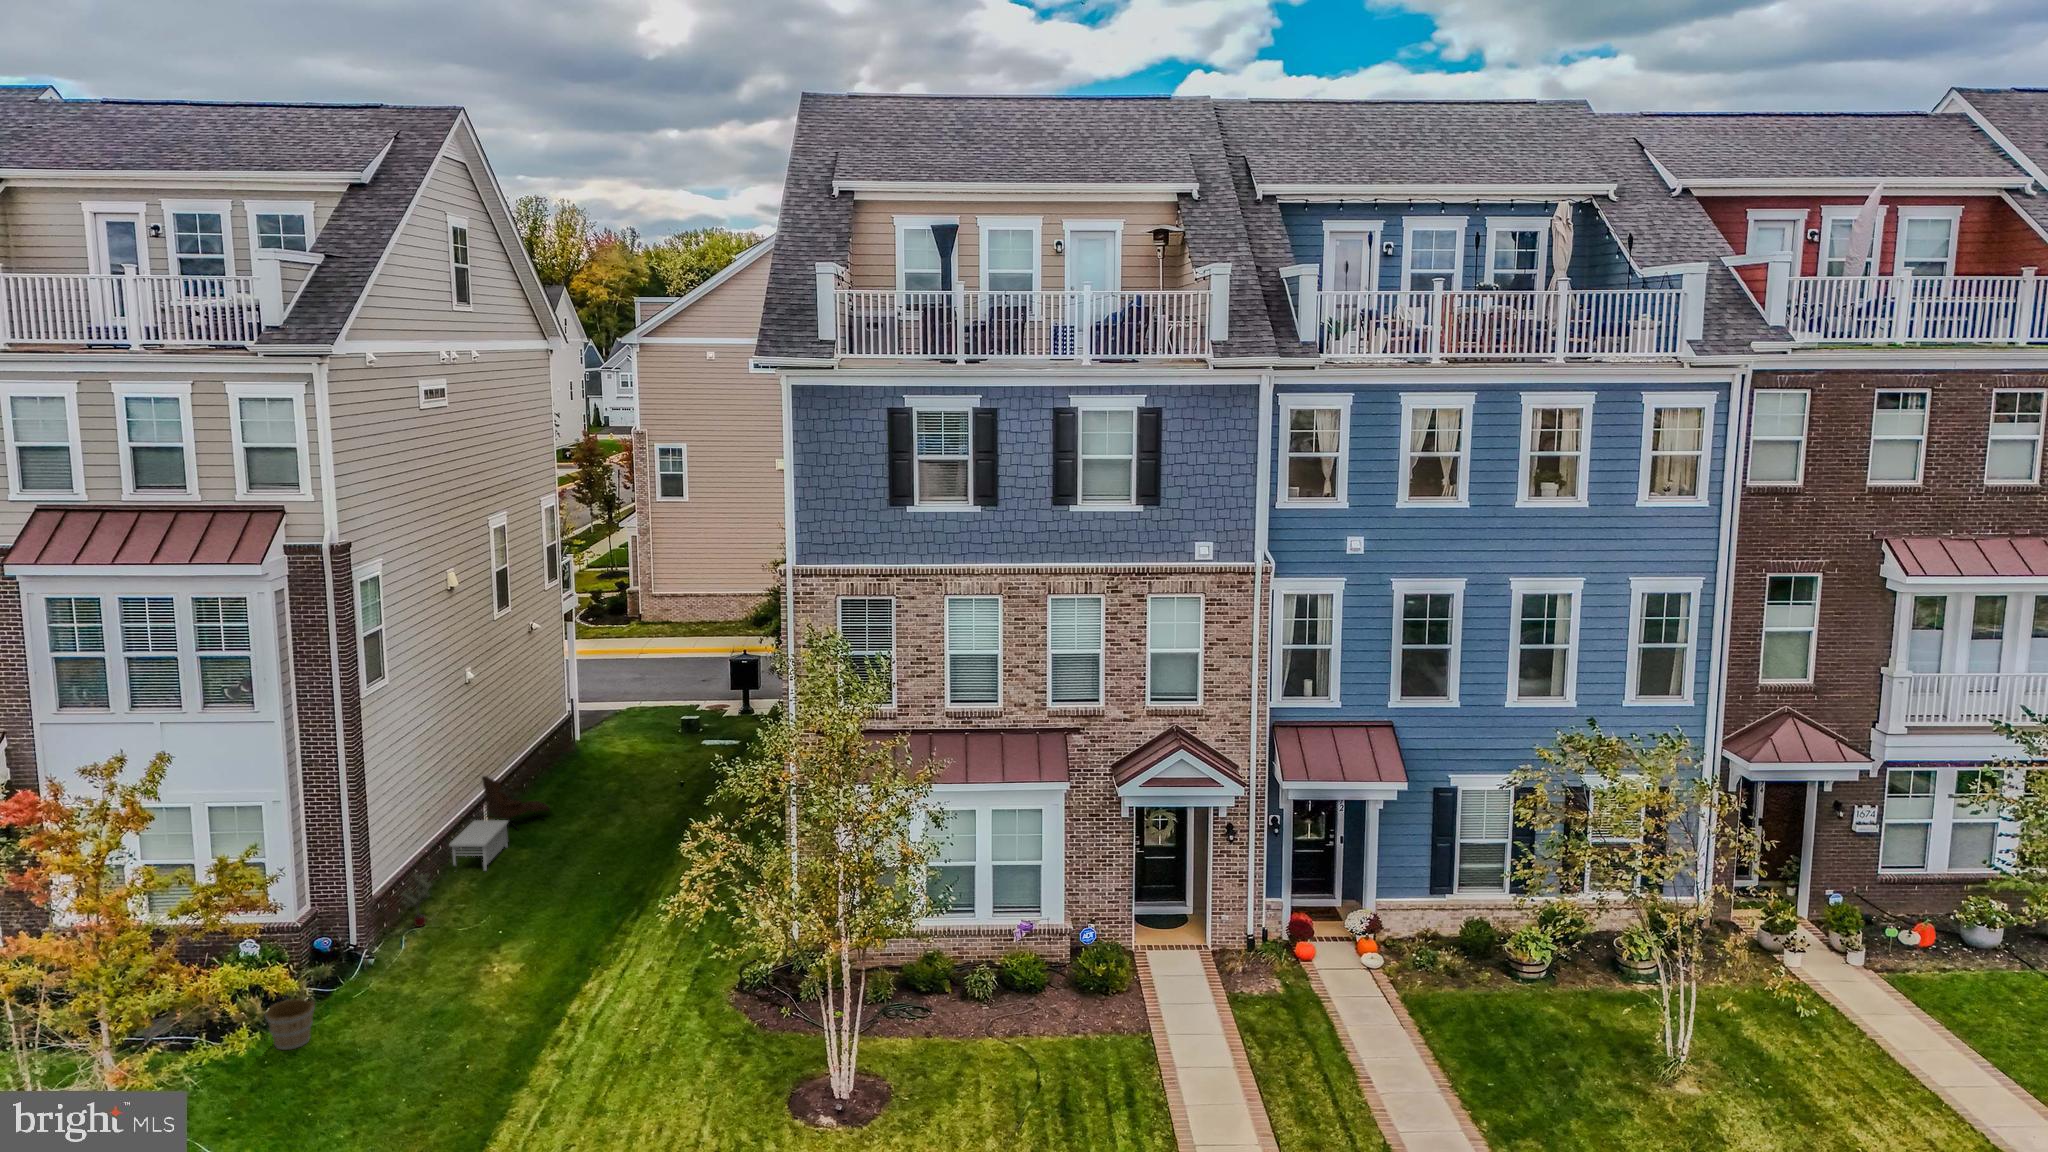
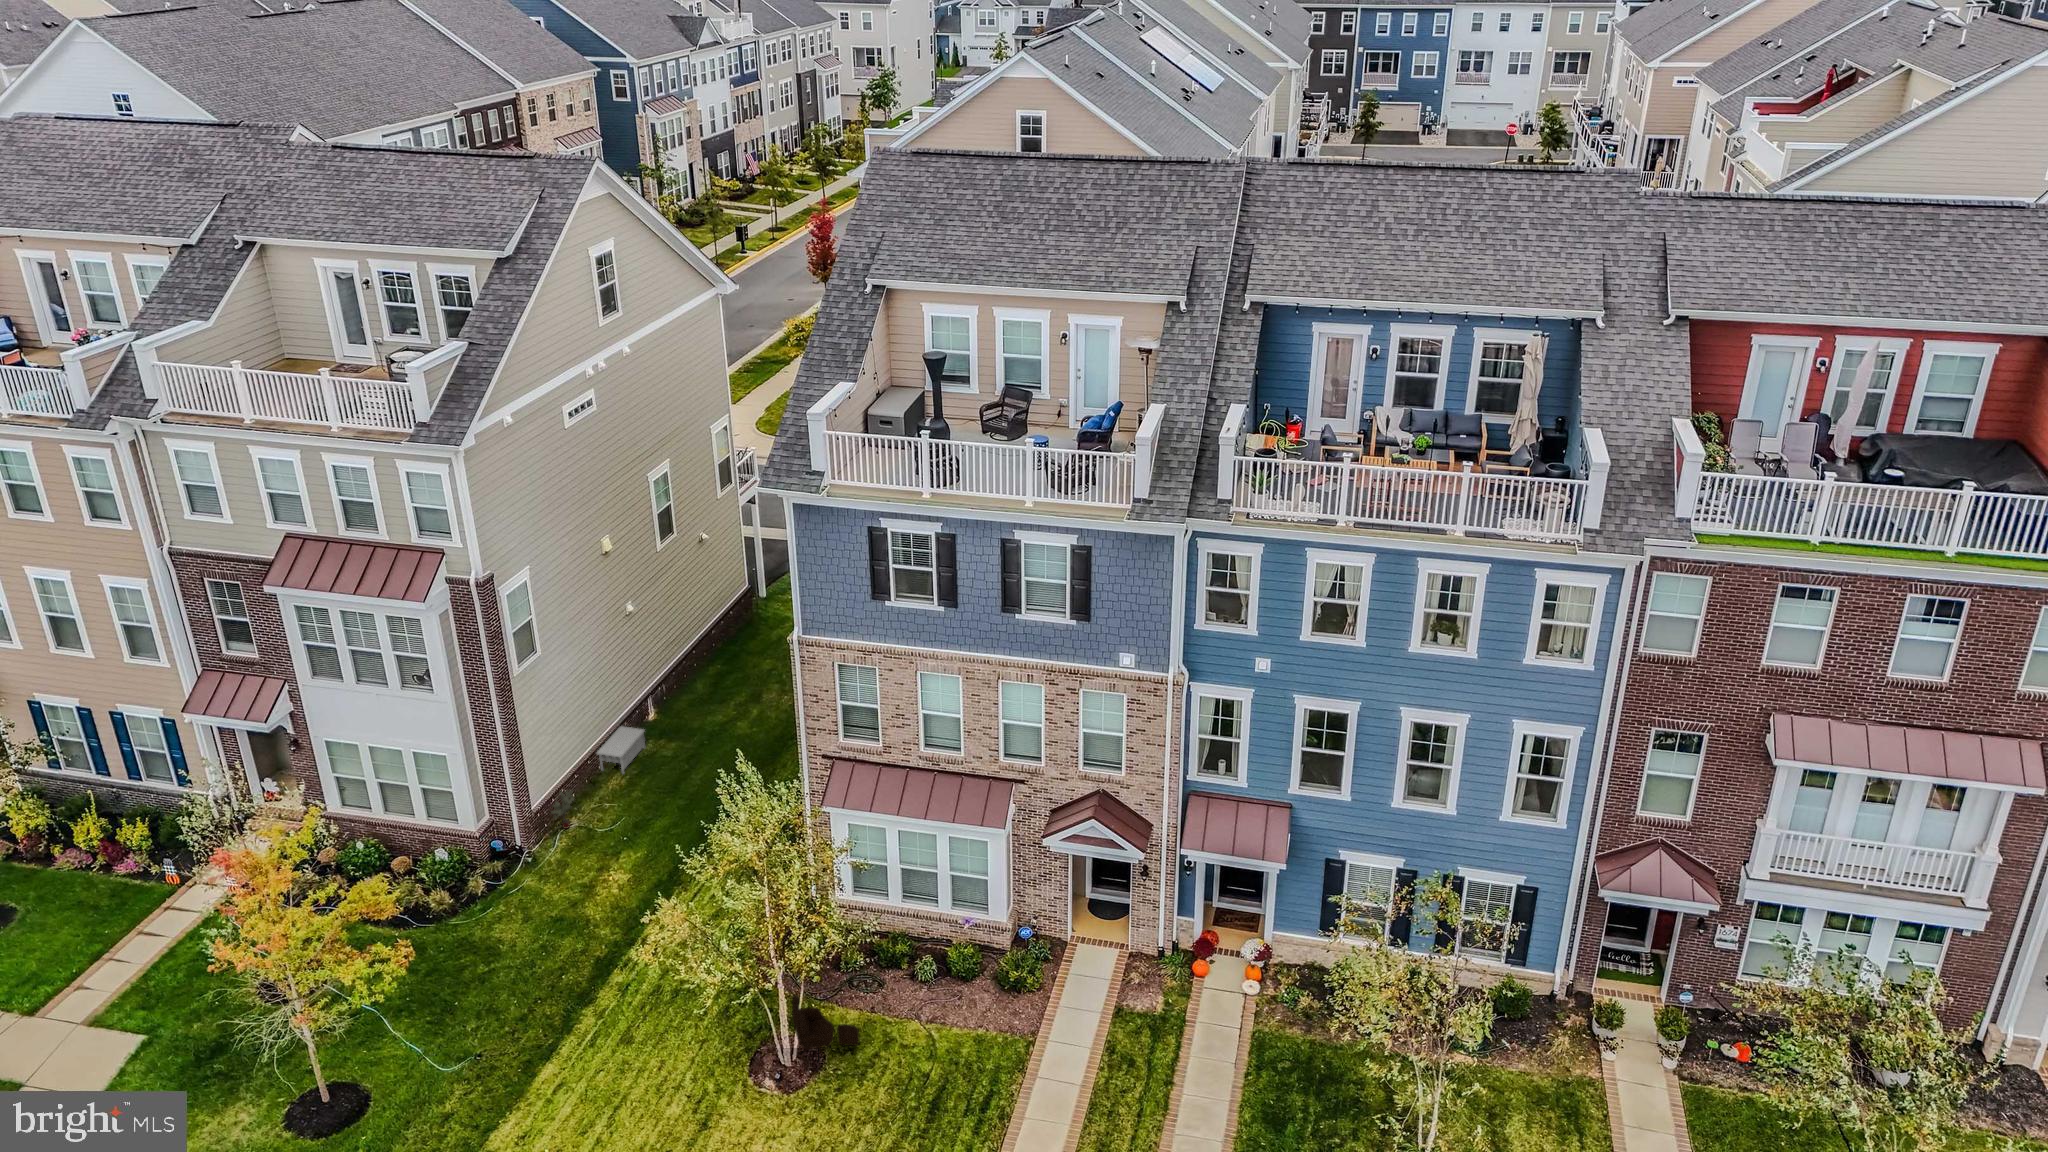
lounge chair: present [482,776,550,829] -> present [792,995,859,1061]
wooden bucket: present [265,999,315,1050] -> none [447,901,478,936]

